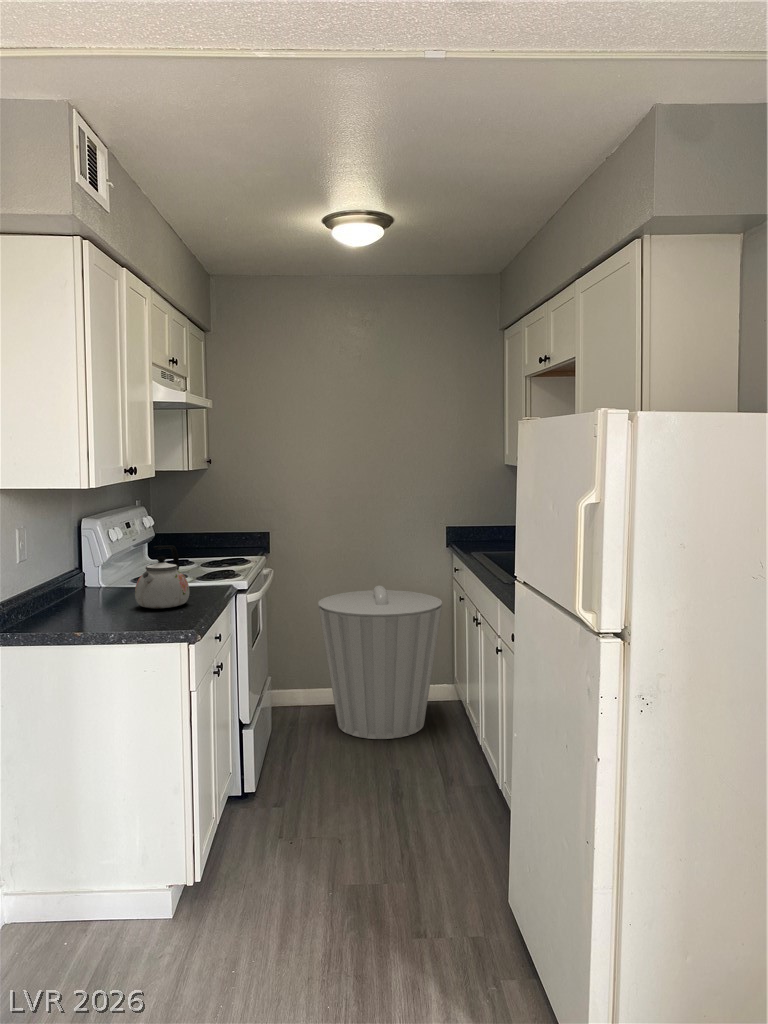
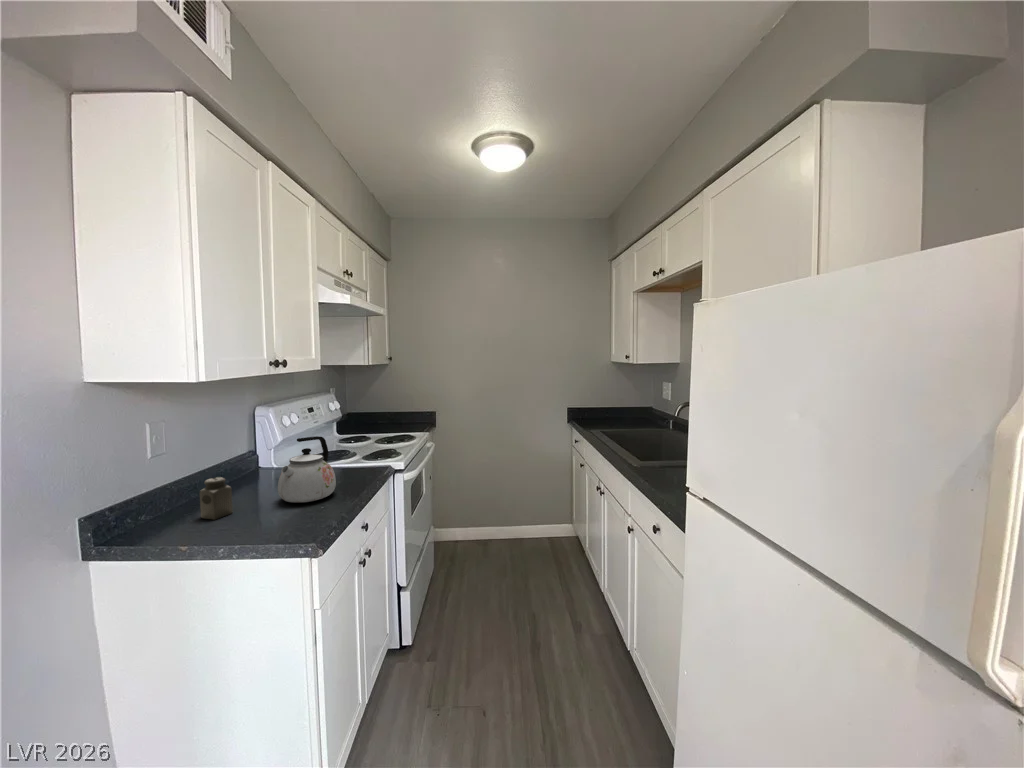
salt shaker: none [71,581,99,619] -> present [200,477,233,520]
trash can: present [318,585,442,739] -> none [470,454,567,579]

